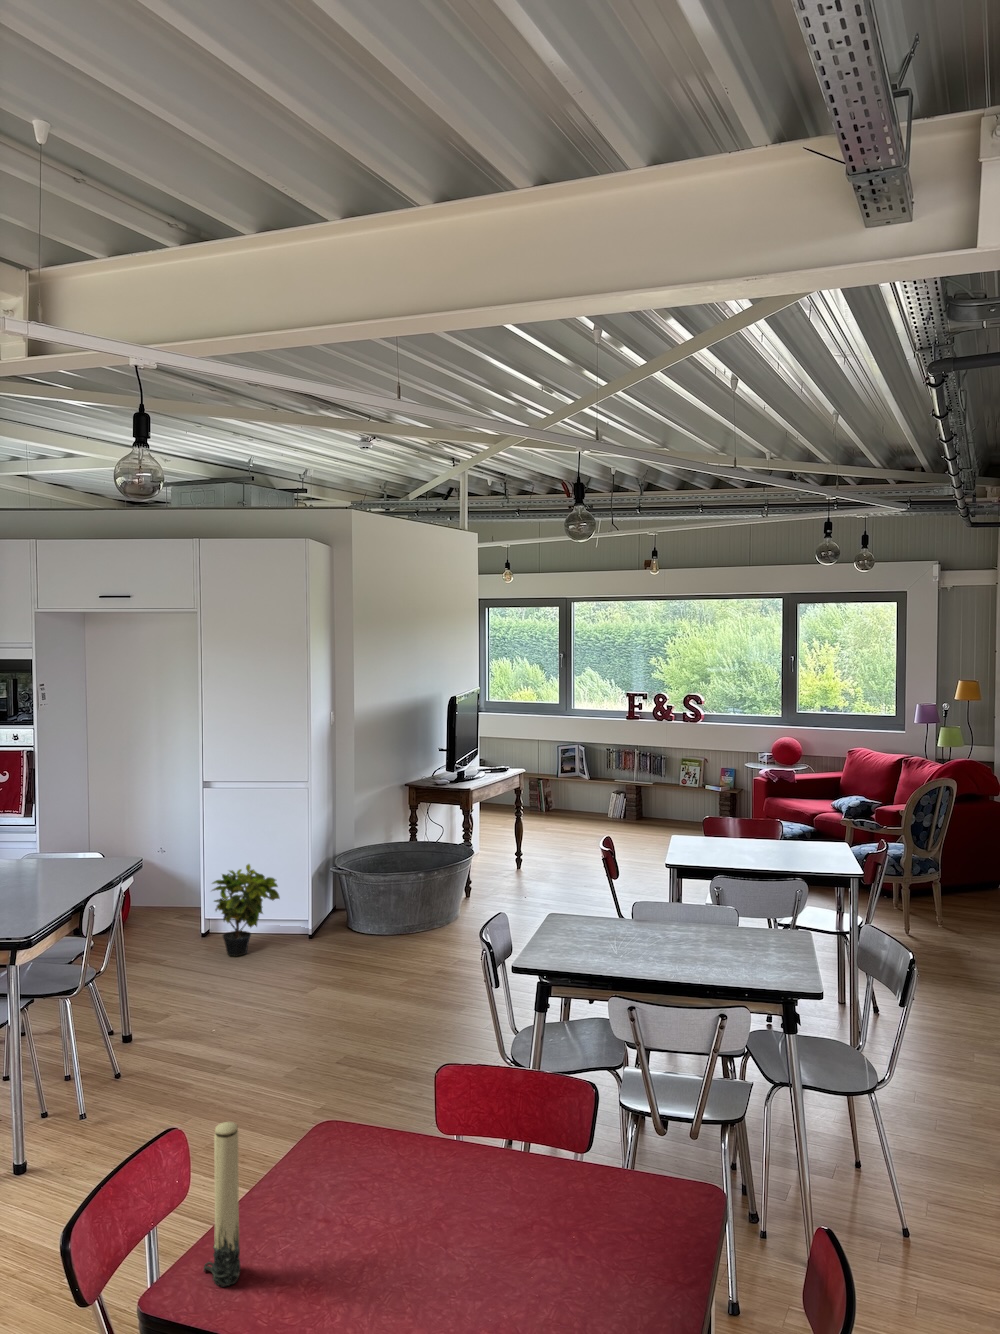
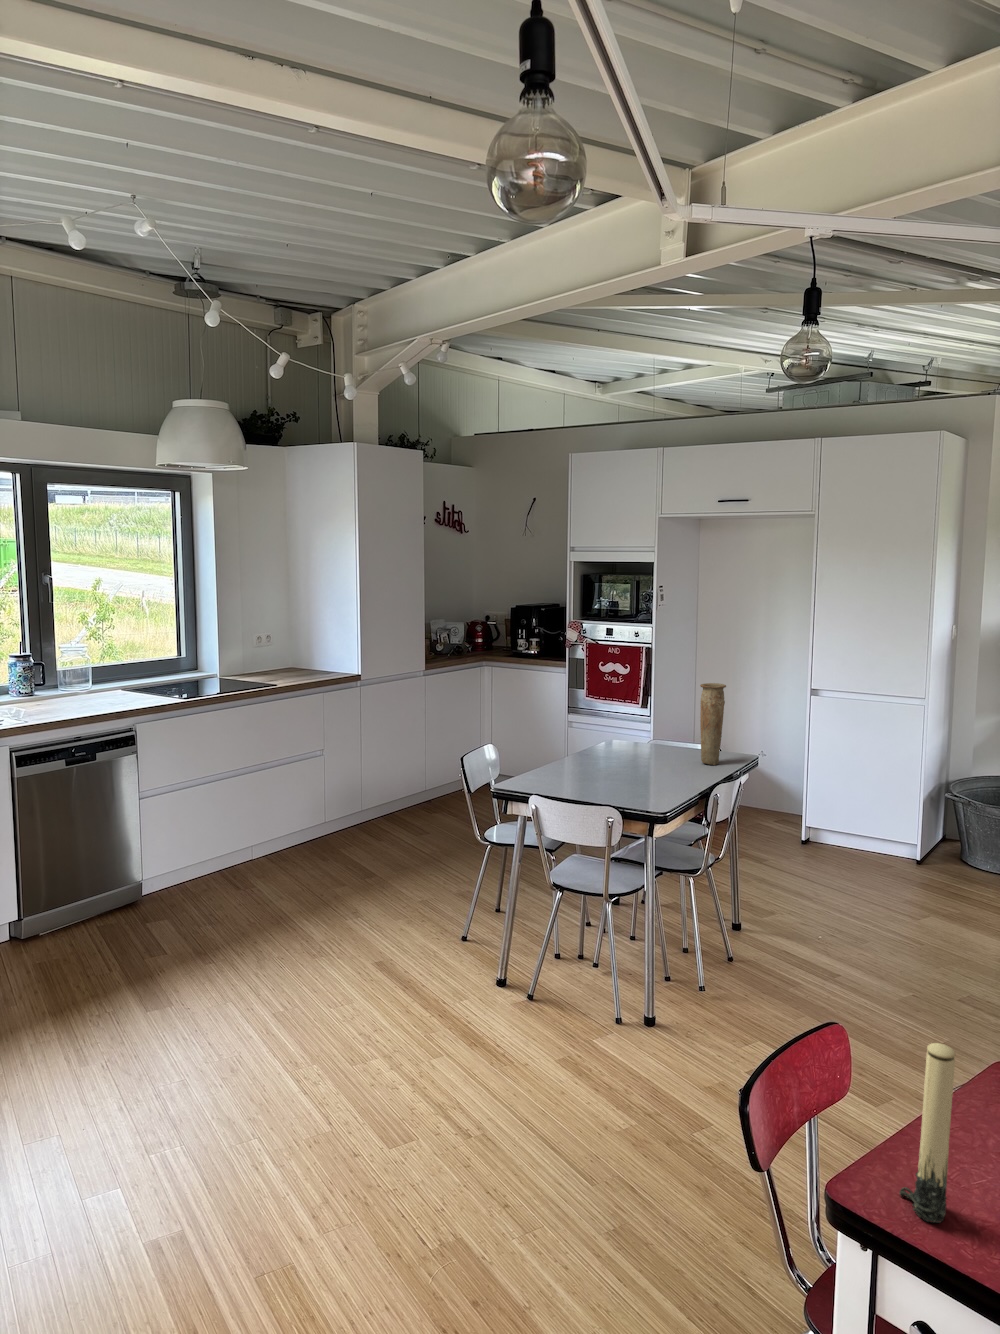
vase: none [74,789,103,875] -> present [700,683,726,765]
potted plant: present [213,864,280,956] -> none [814,777,888,869]

